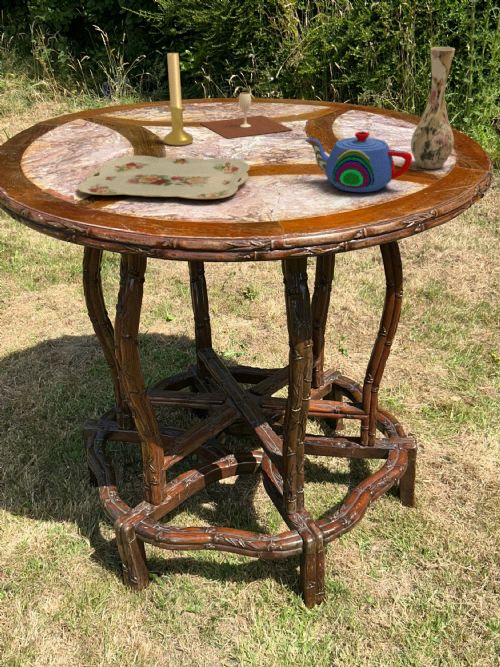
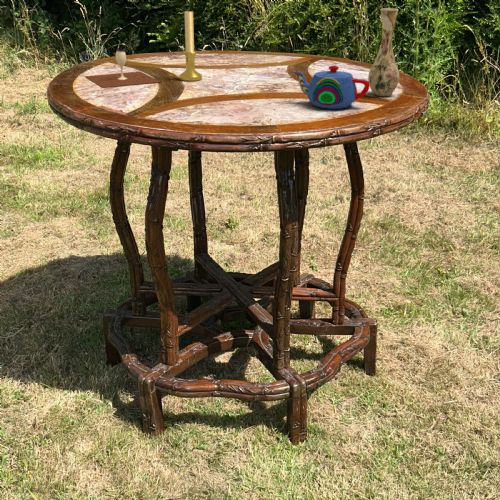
wine glass: present [201,92,292,139] -> present [86,51,160,88]
serving tray: present [78,156,250,199] -> none [126,86,251,111]

